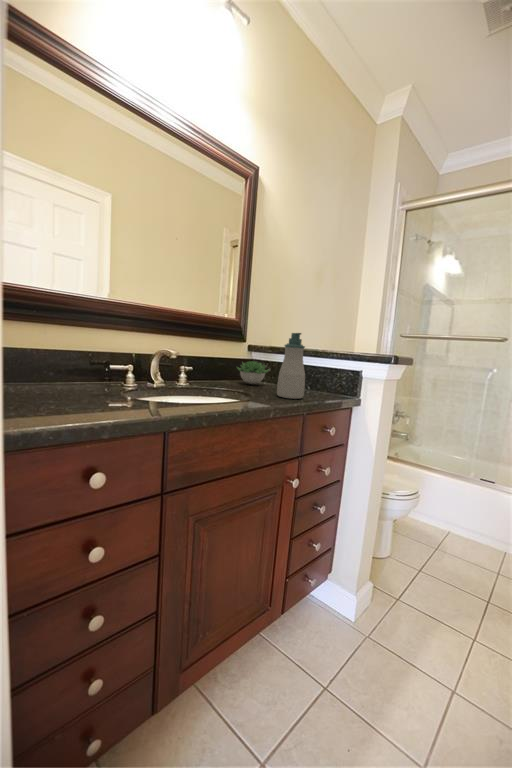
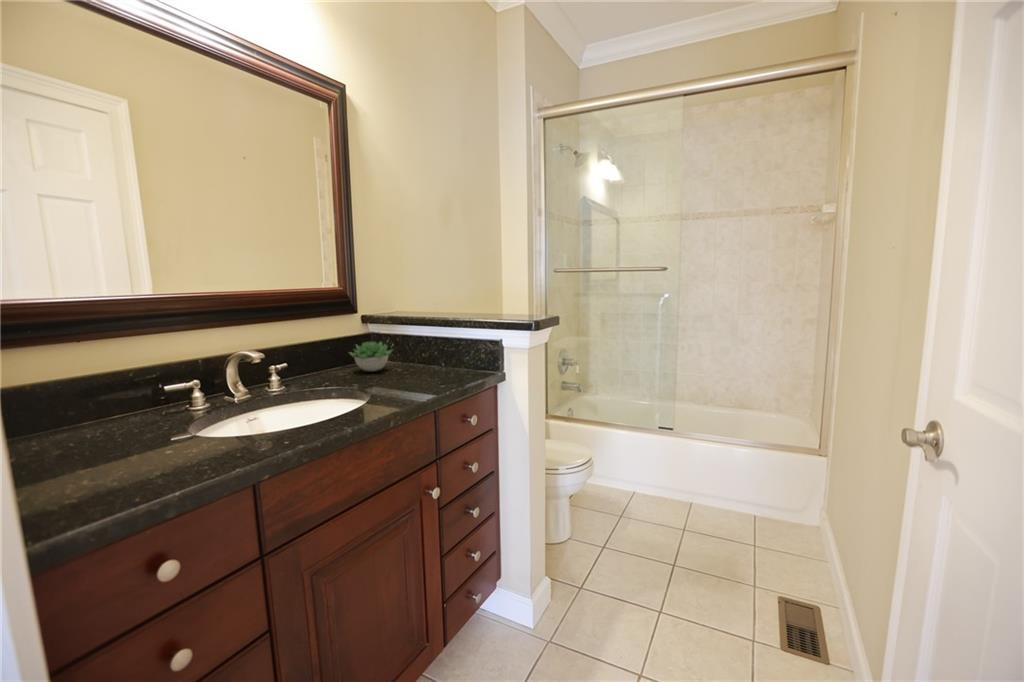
soap bottle: present [277,333,305,399] -> none [403,309,437,390]

